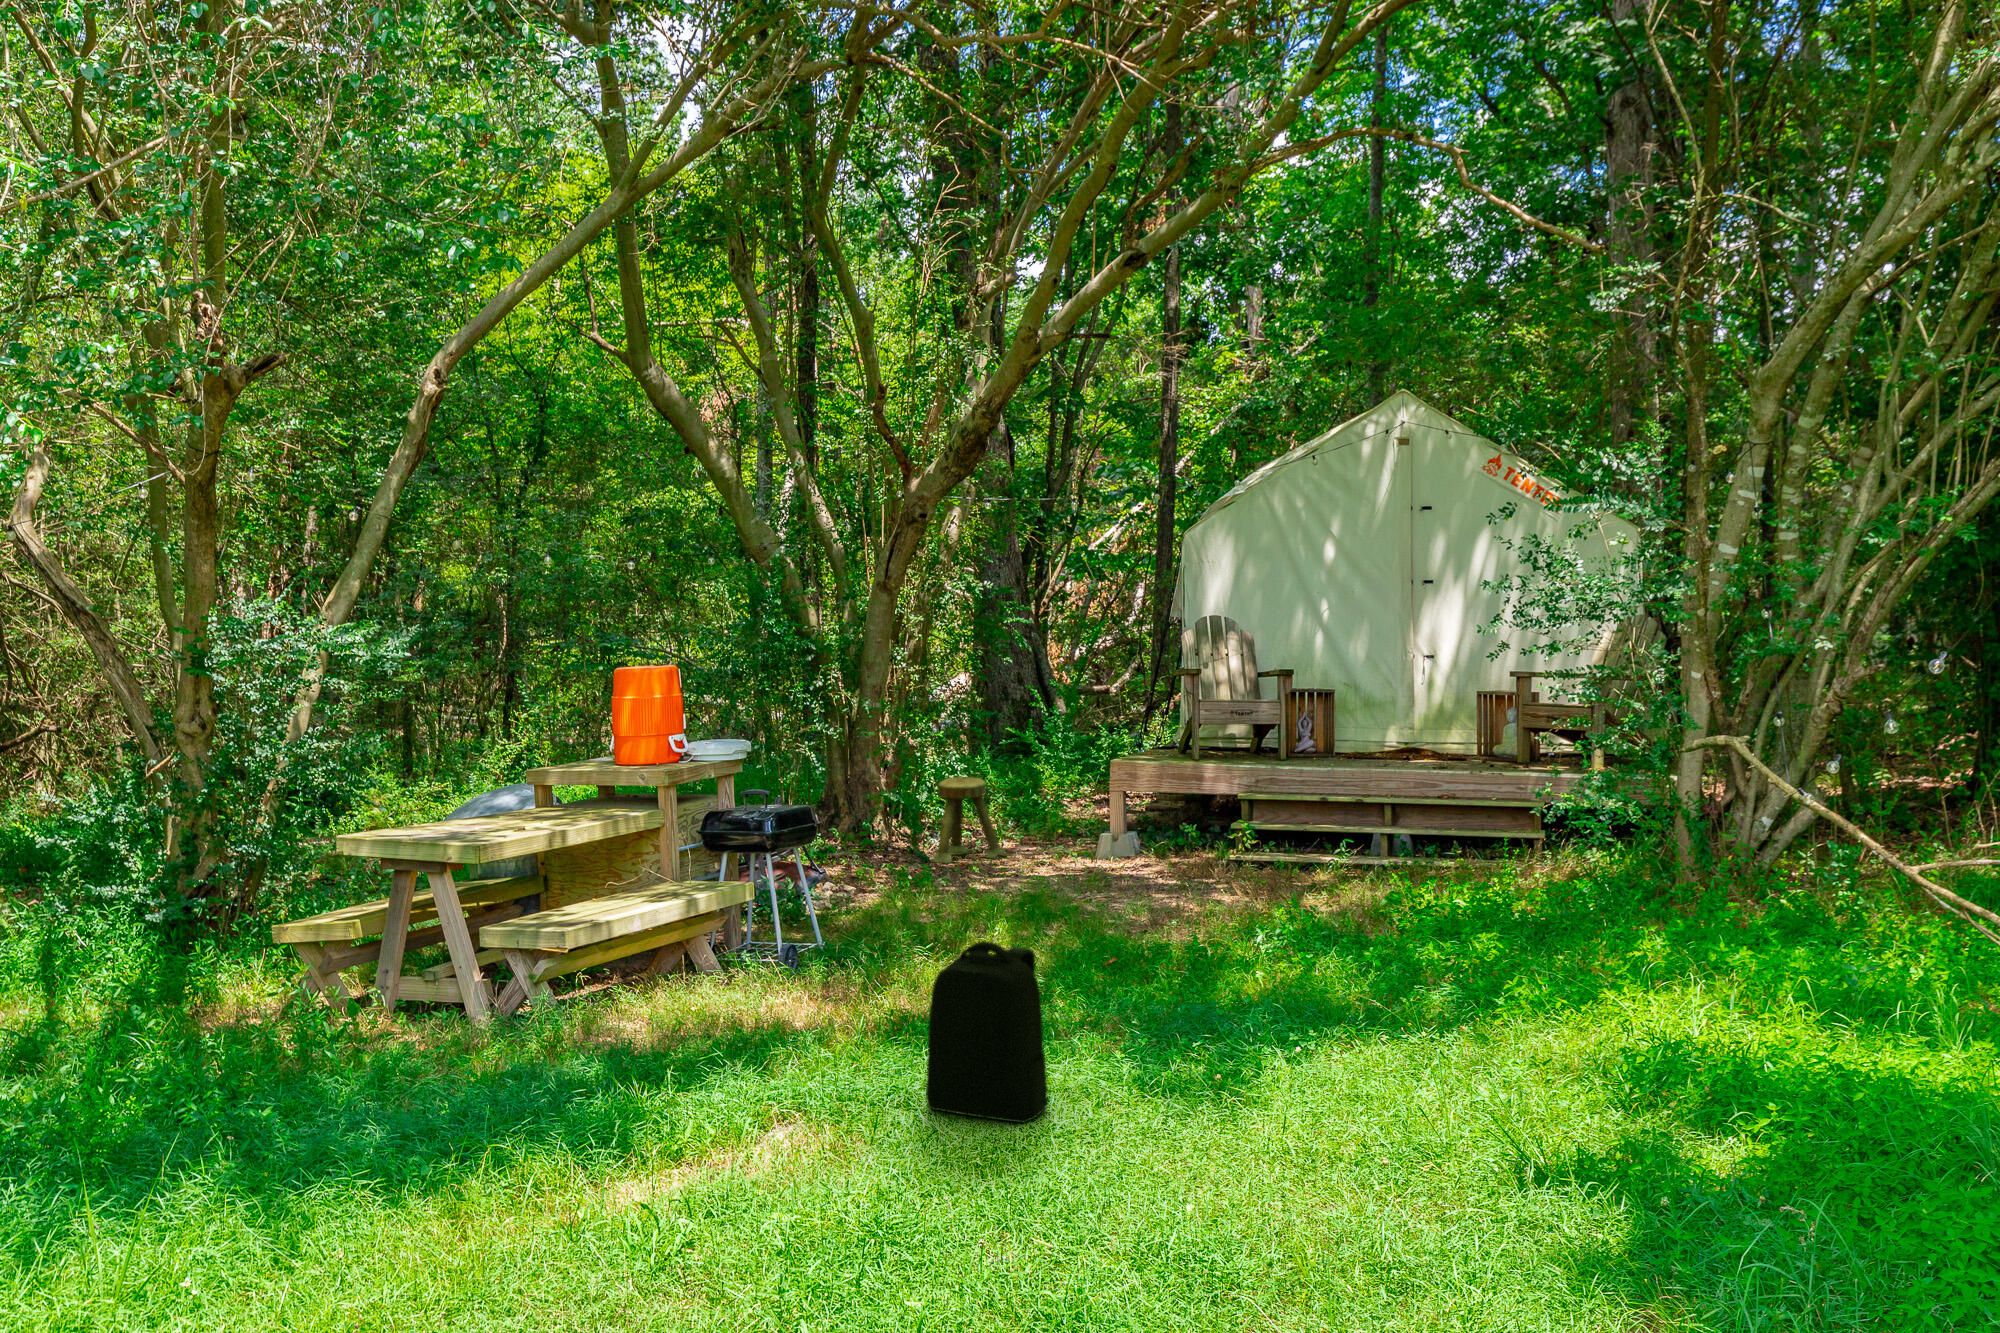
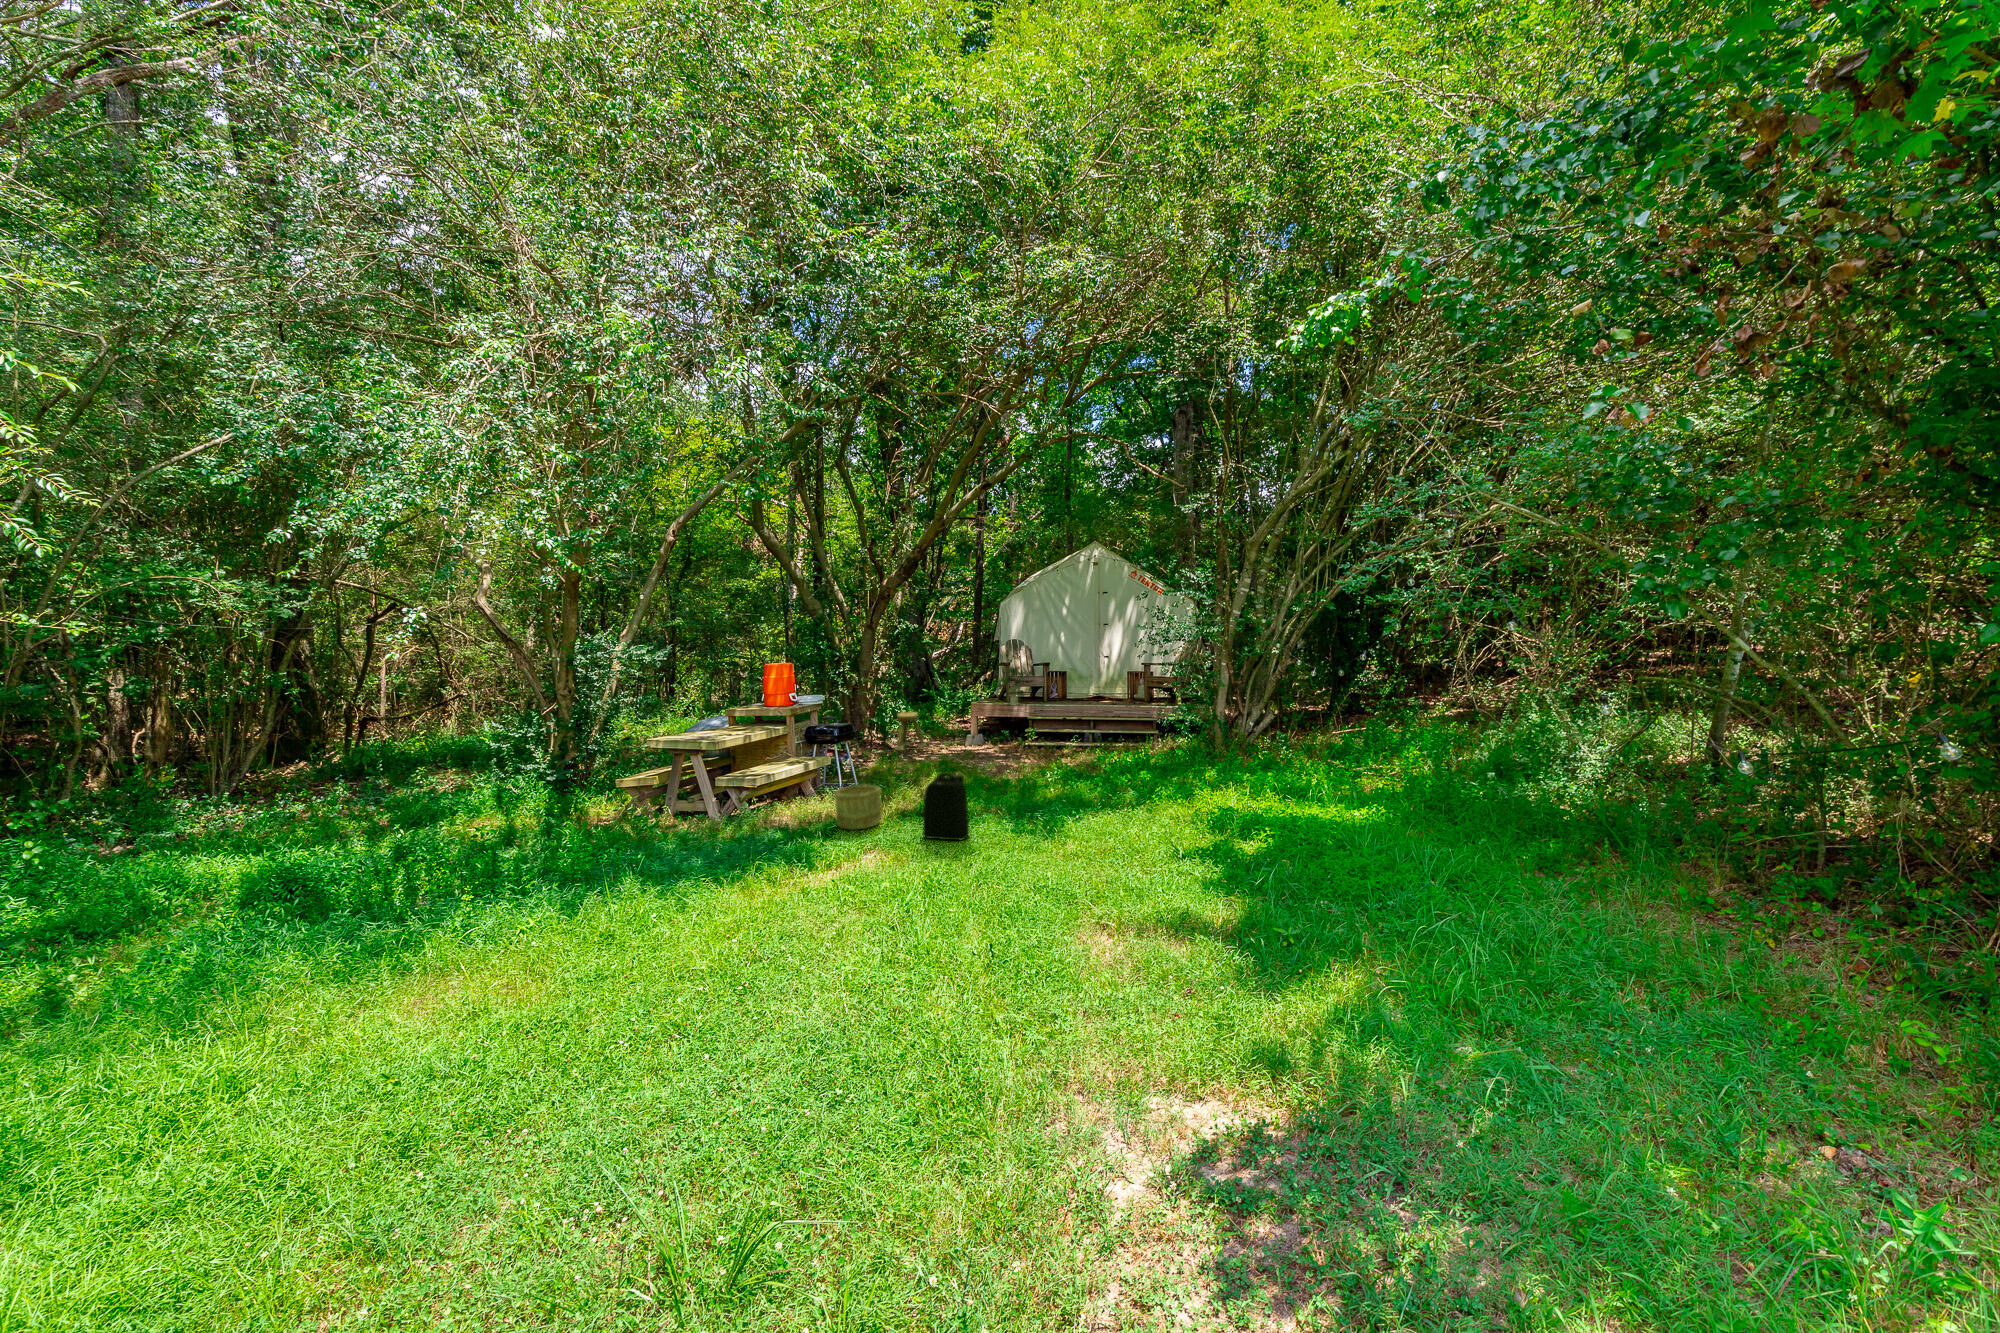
potted plant: none [1163,679,1240,767] -> present [997,668,1029,706]
wooden bucket: none [721,958,839,1074] -> present [834,784,881,830]

